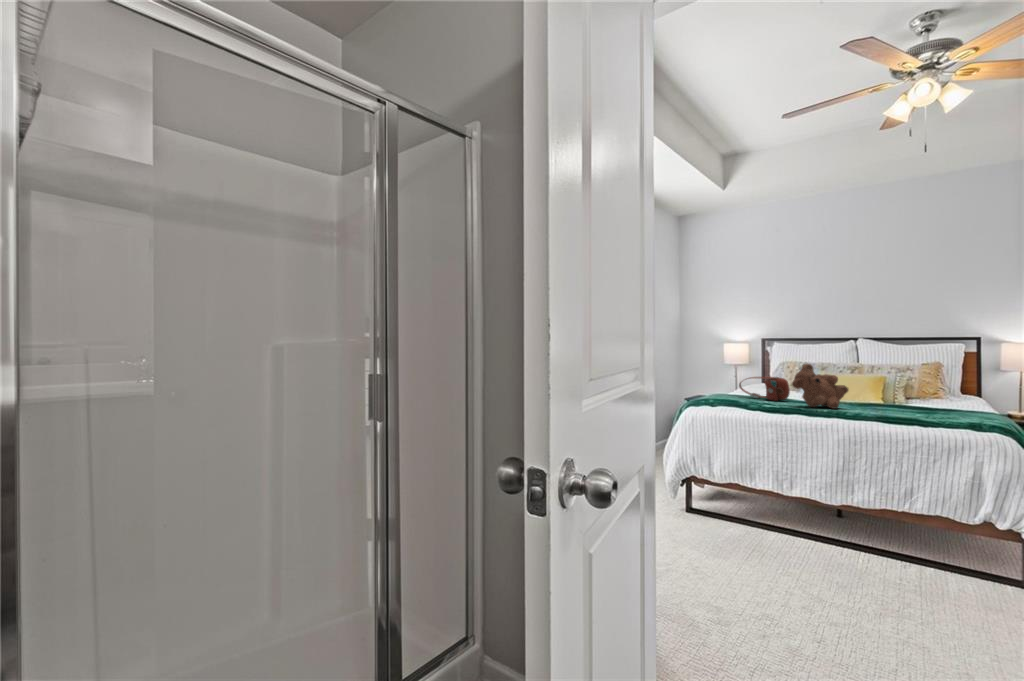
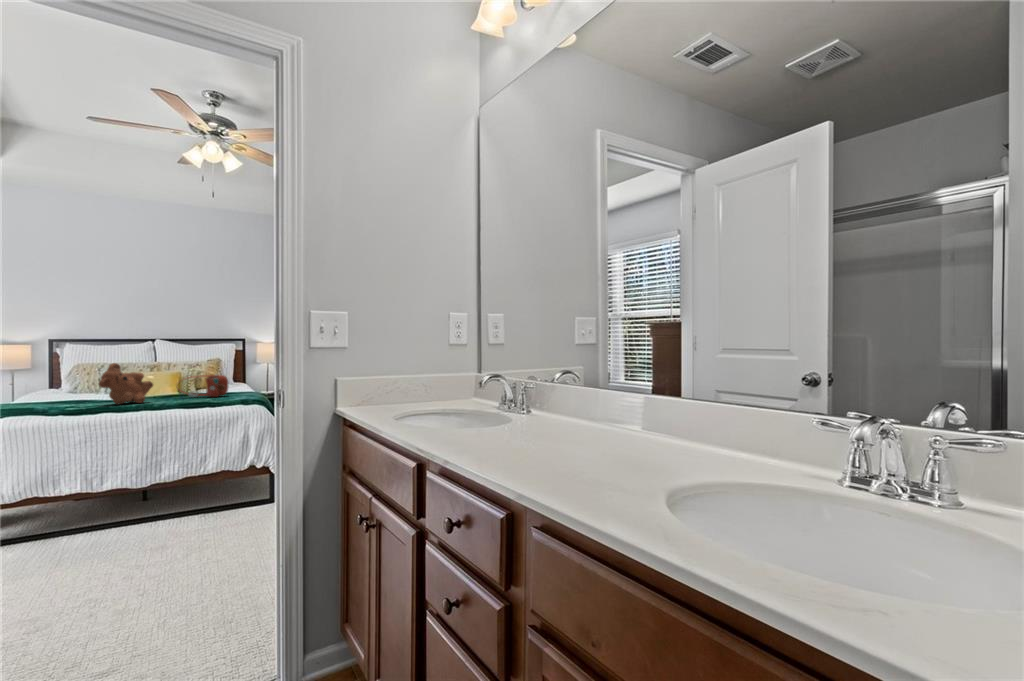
handbag: present [739,377,790,401] -> present [177,374,228,397]

